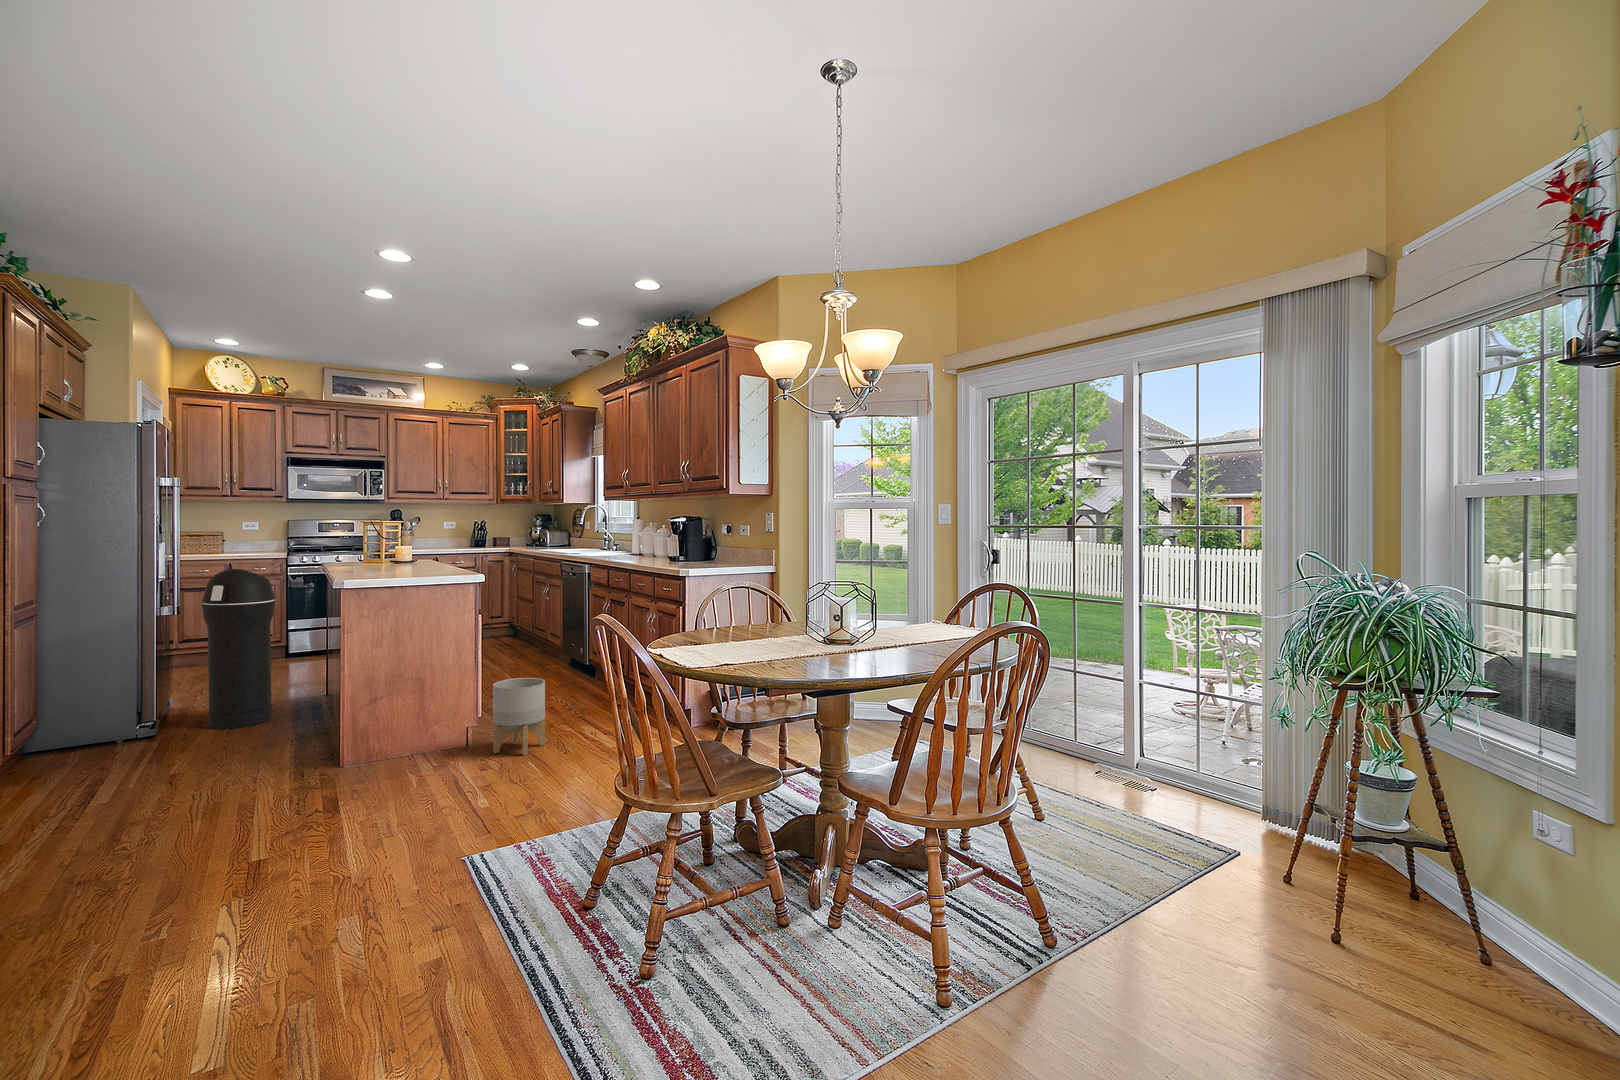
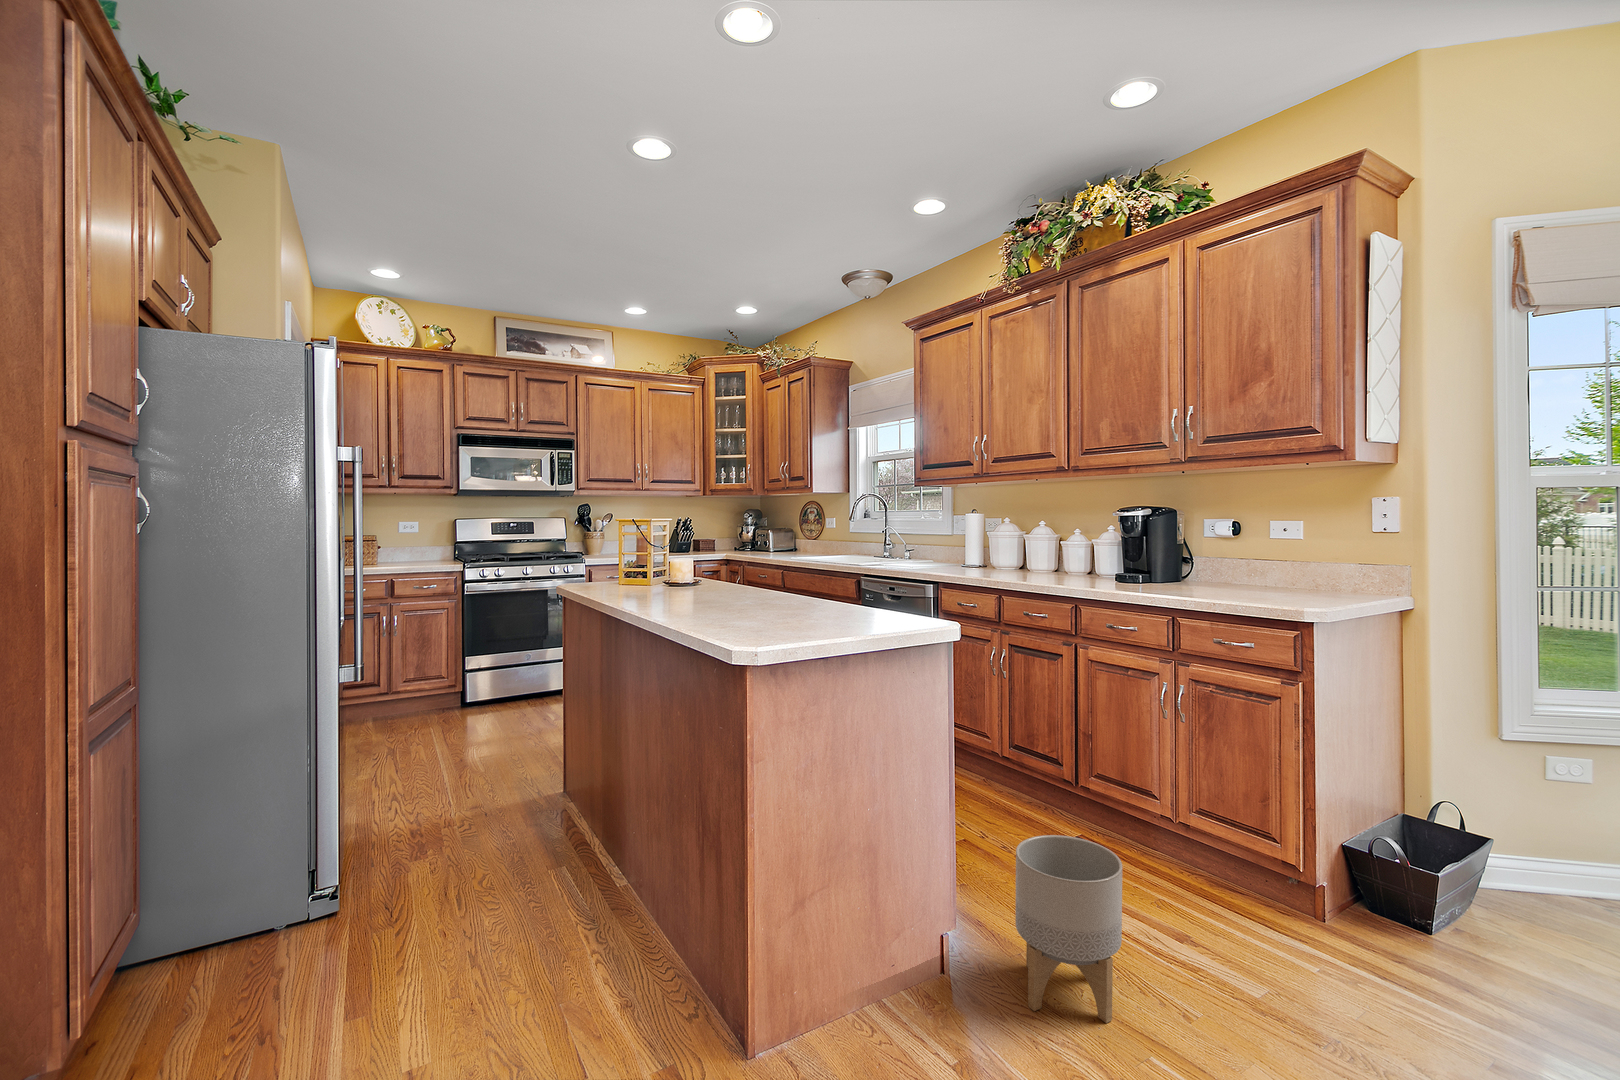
trash can: present [202,569,275,729] -> none [410,607,522,894]

